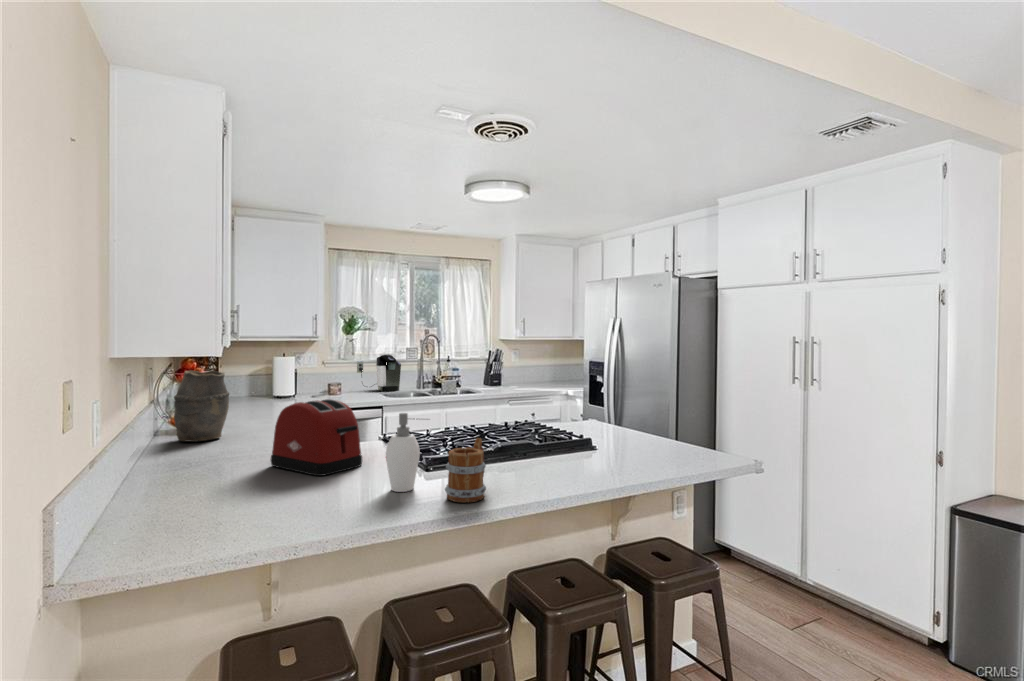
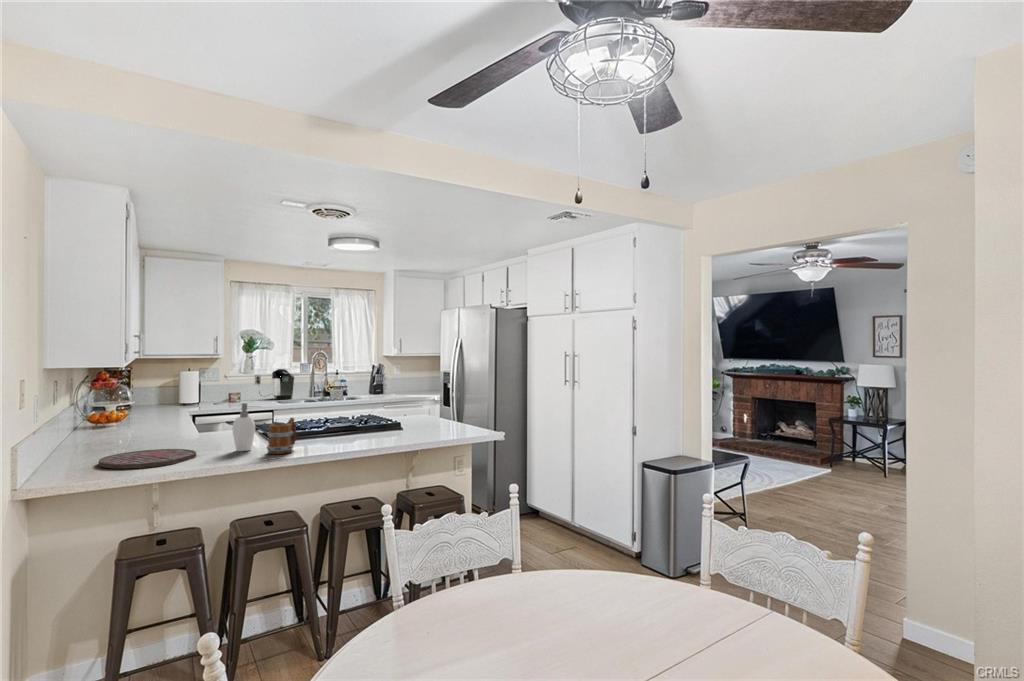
vase: present [174,370,229,442] -> none [91,380,135,432]
toaster: present [271,399,362,476] -> none [161,398,226,446]
cutting board: none [185,485,335,534] -> present [99,449,196,469]

